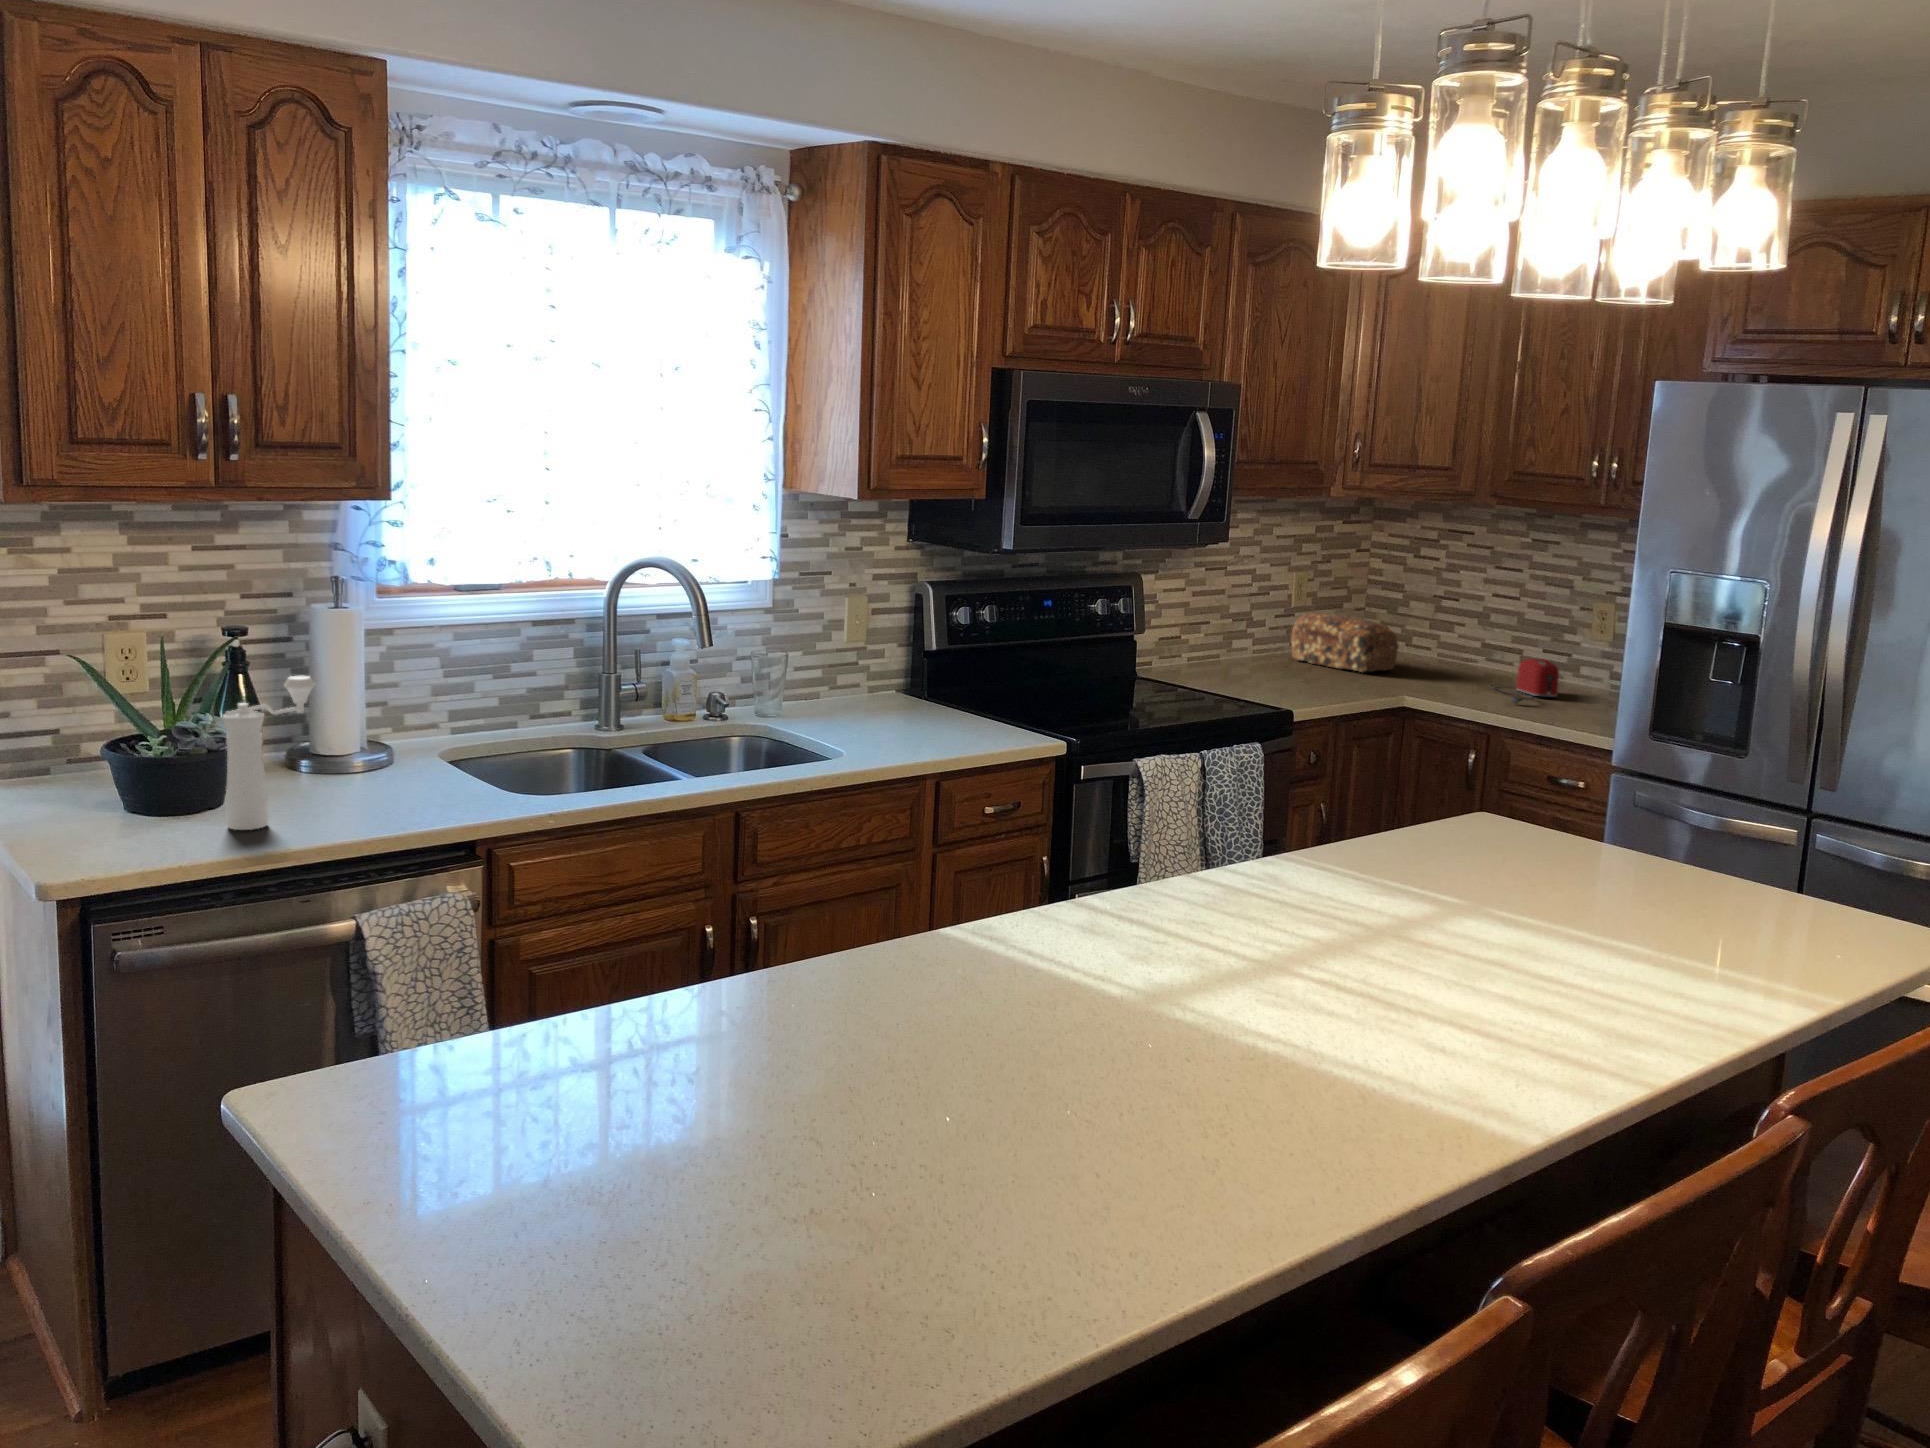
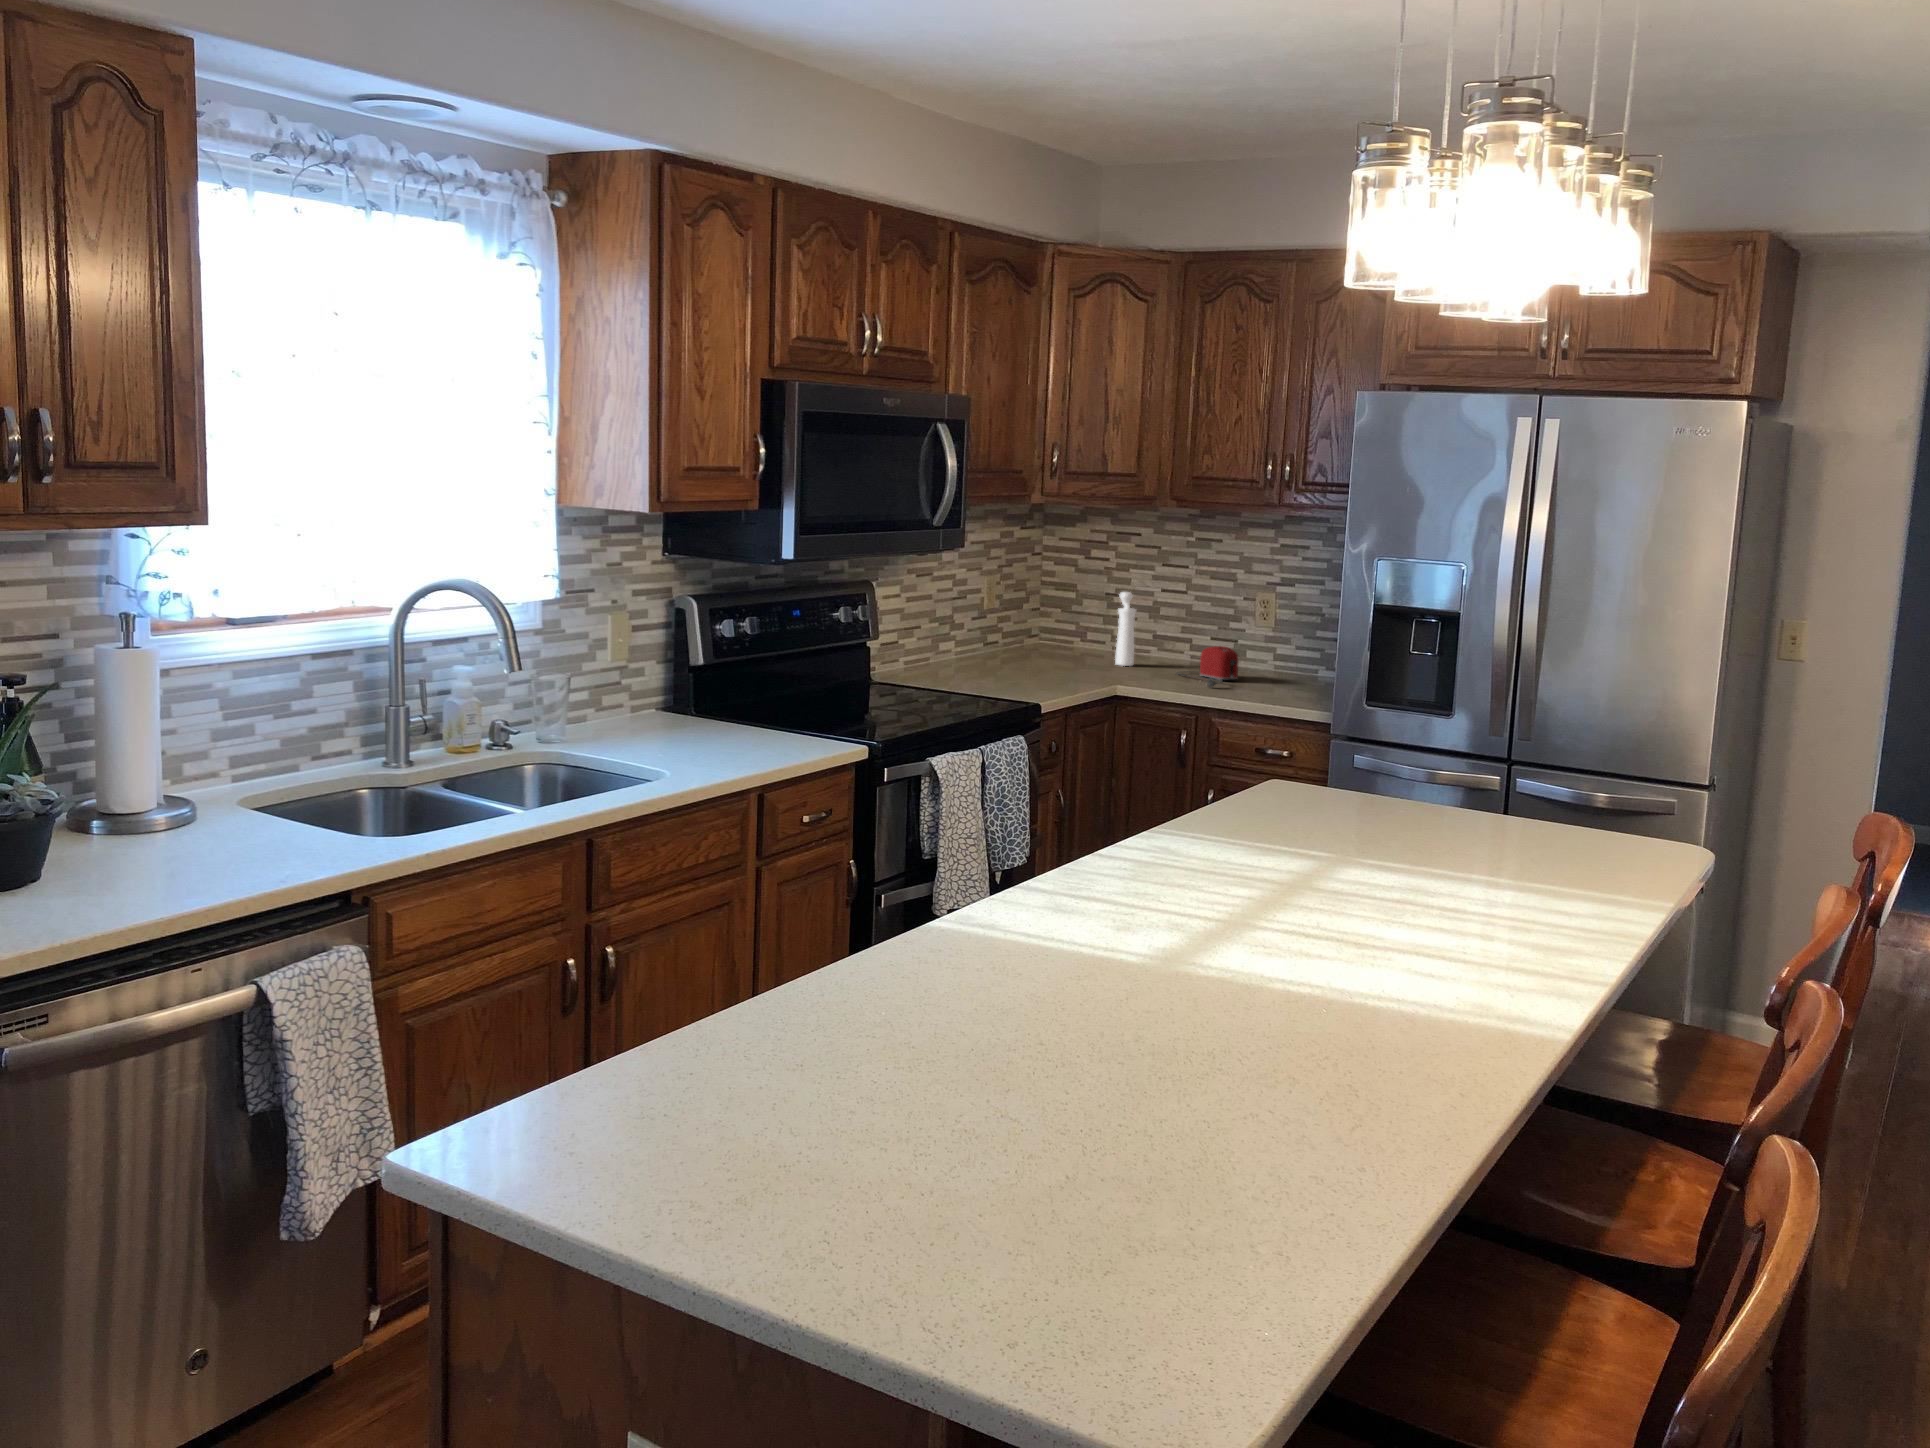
bread loaf: present [1291,612,1398,672] -> none [990,613,1089,666]
pepper mill: present [222,676,315,830] -> present [1115,592,1136,666]

